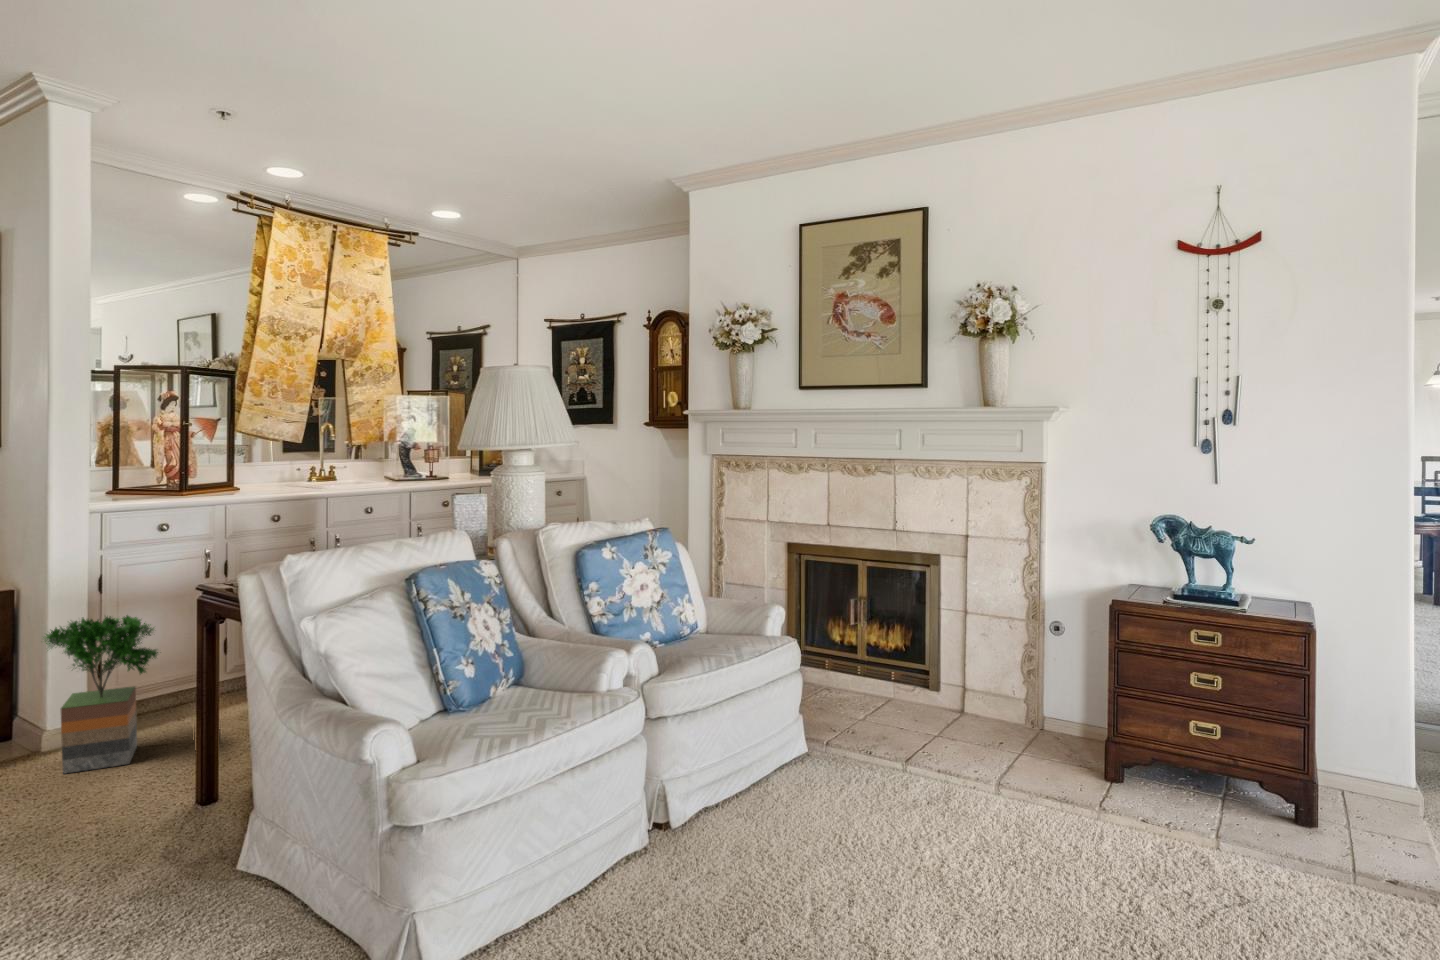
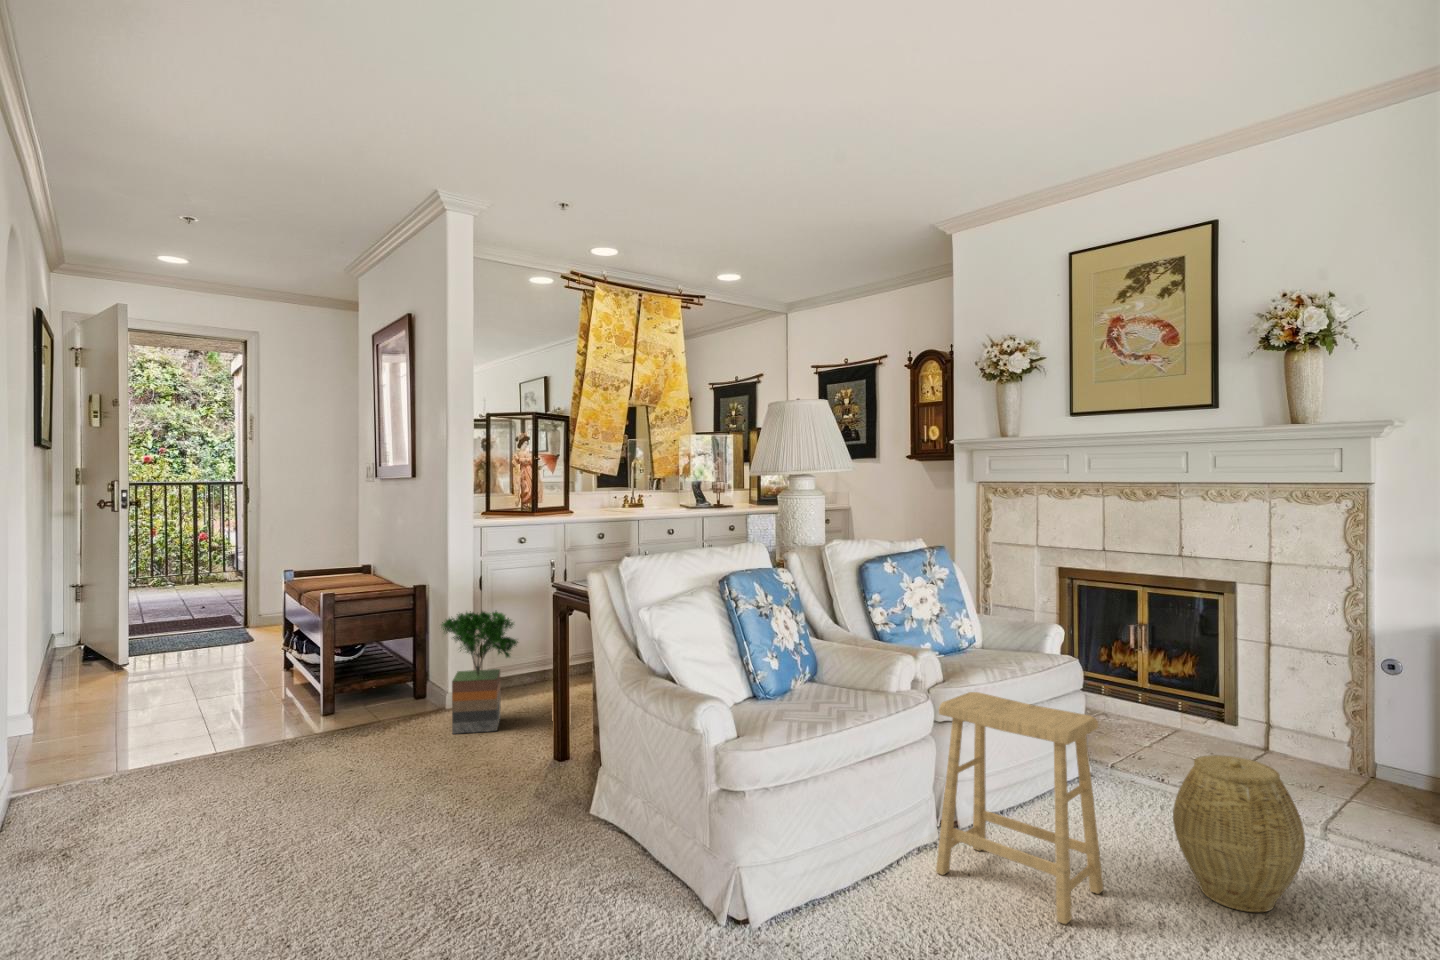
footstool: none [643,687,804,920] -> present [936,692,1104,924]
woven basket: none [868,731,977,878] -> present [1173,755,1305,912]

